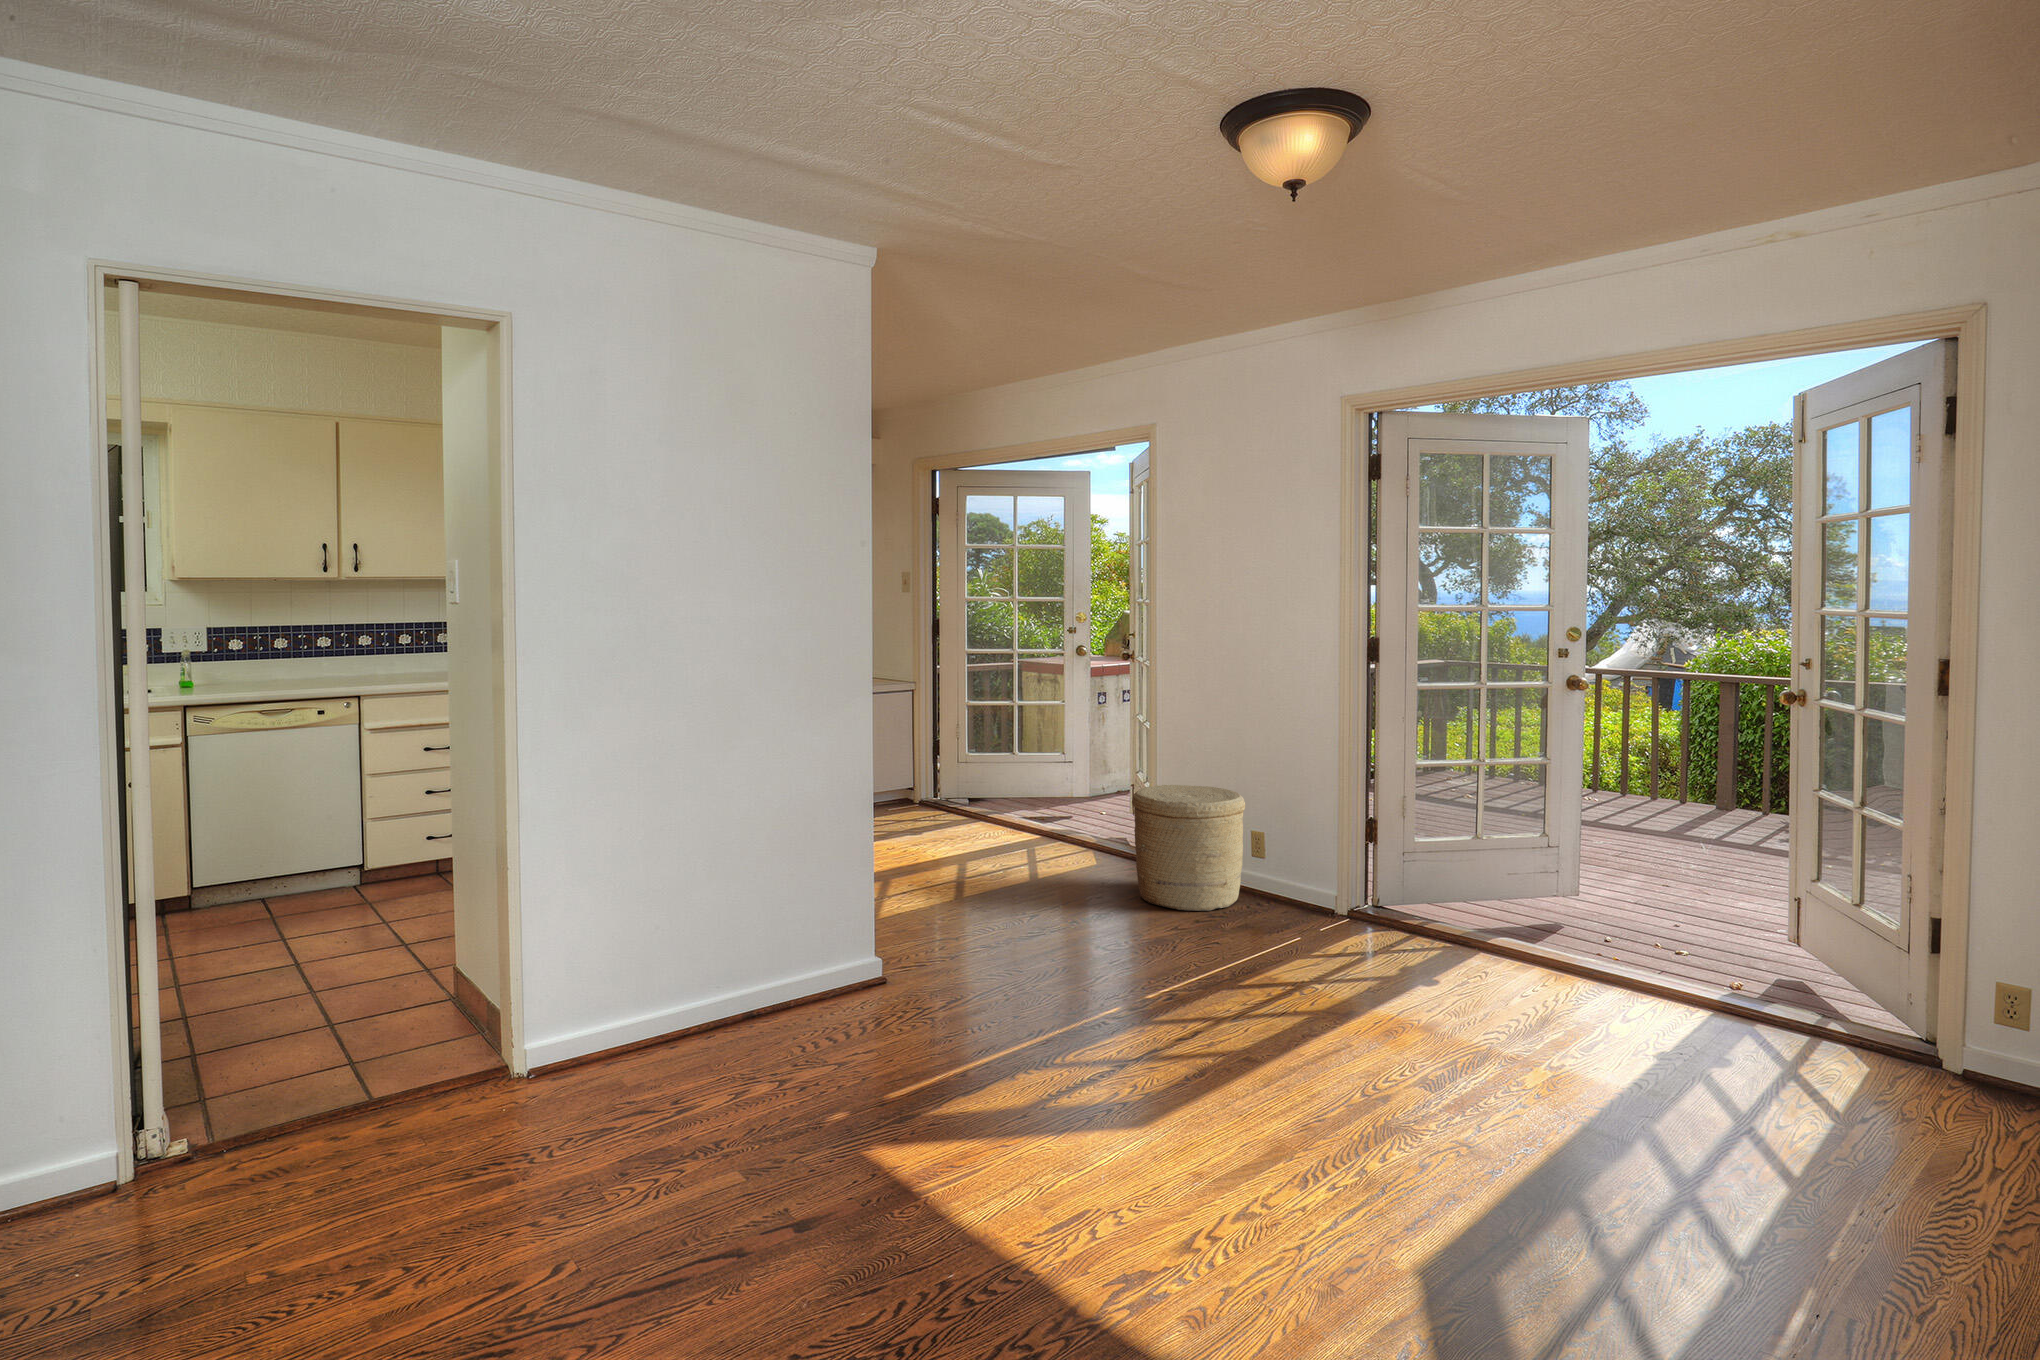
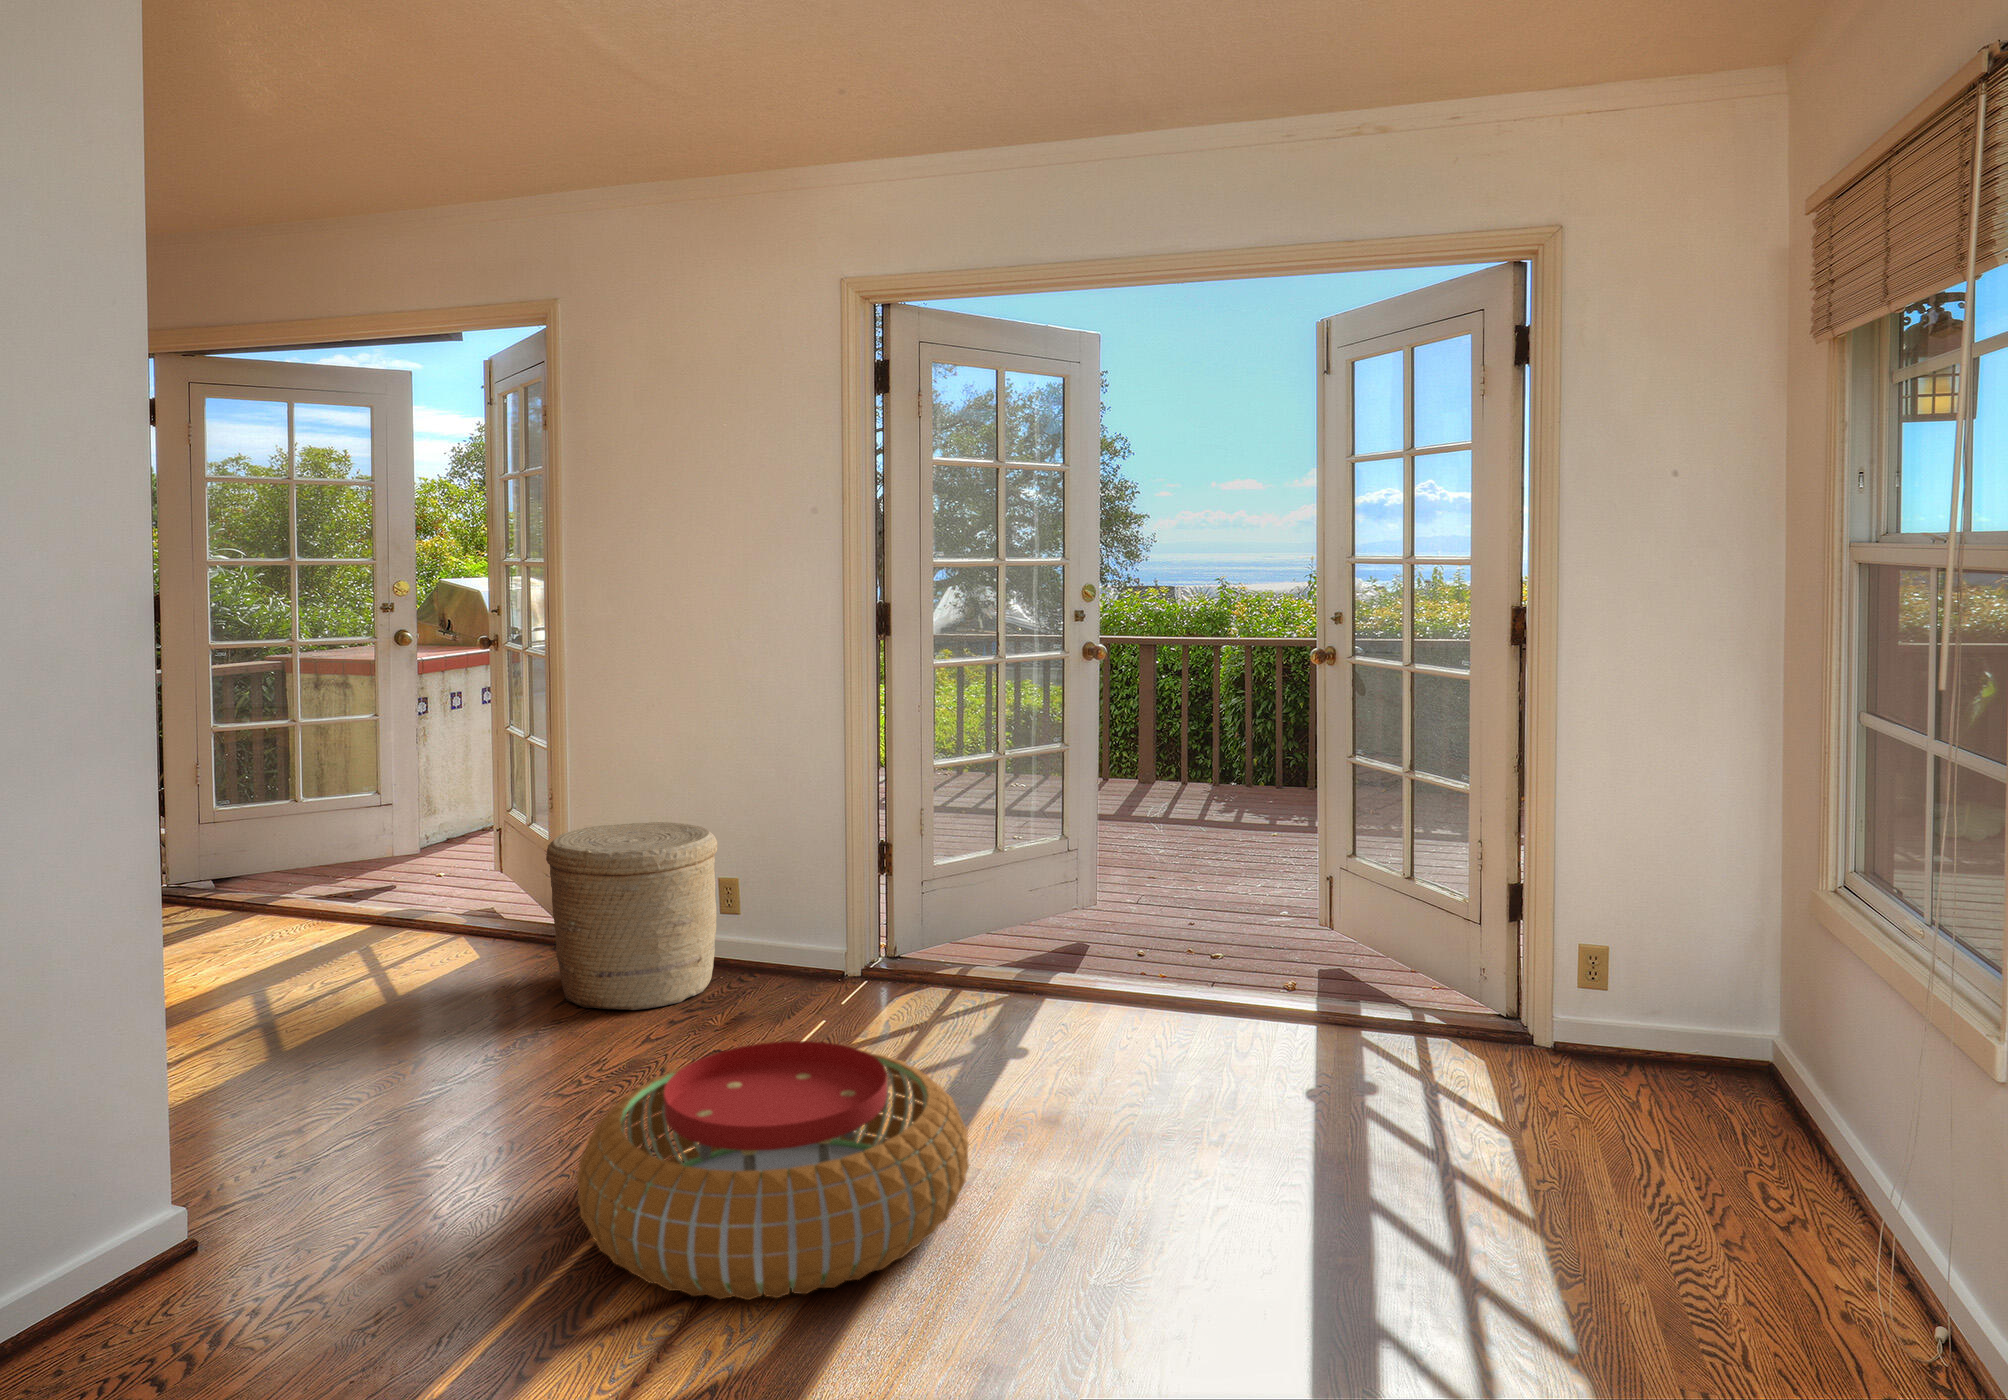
pouf: none [1088,927,1339,1077] -> present [577,1041,969,1300]

